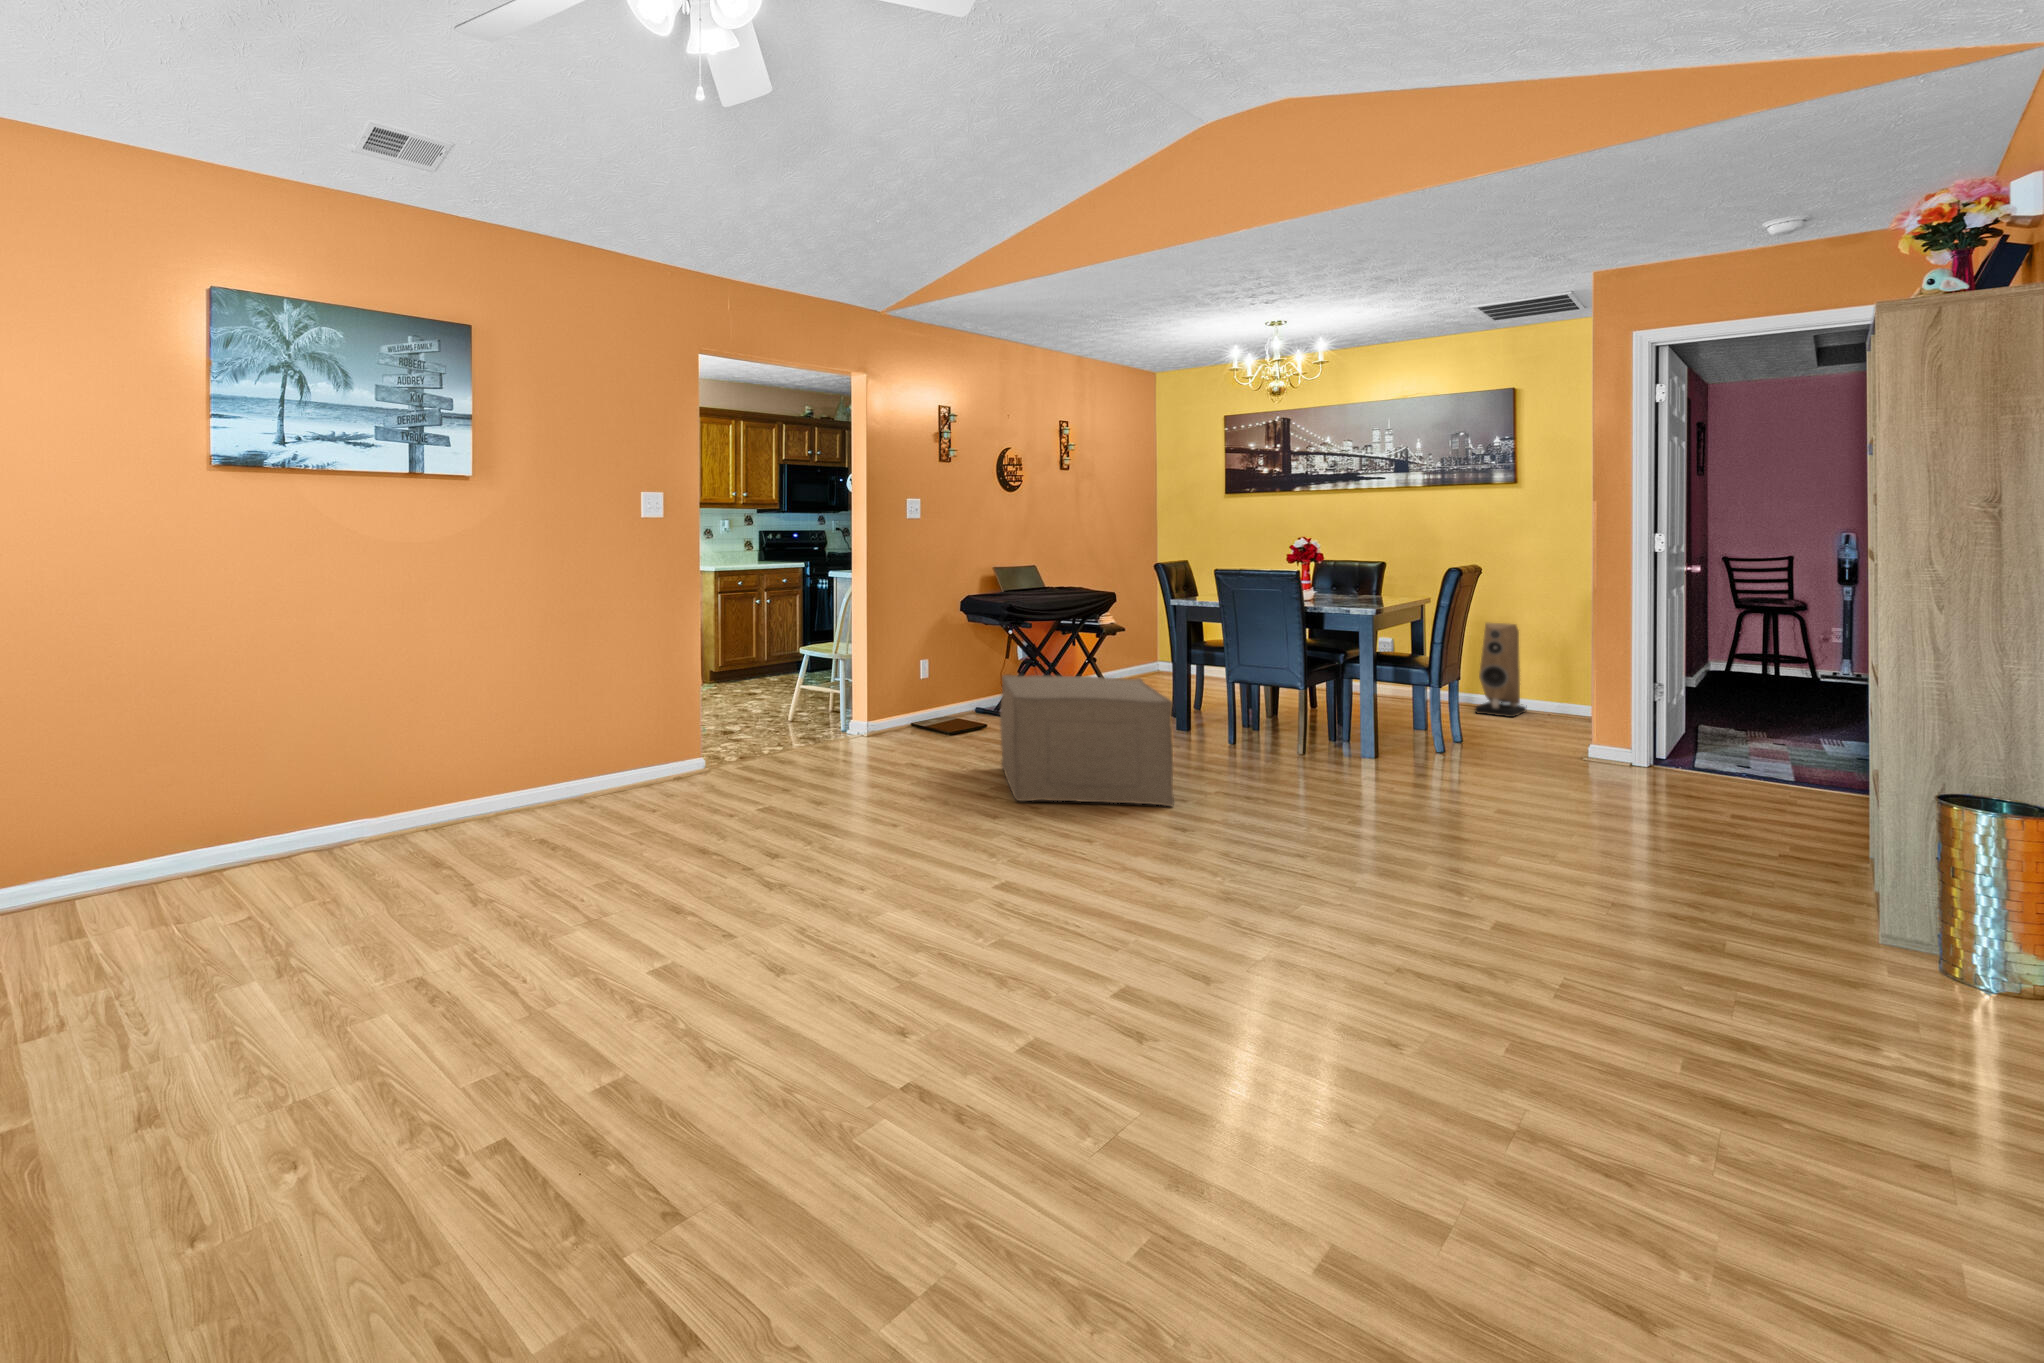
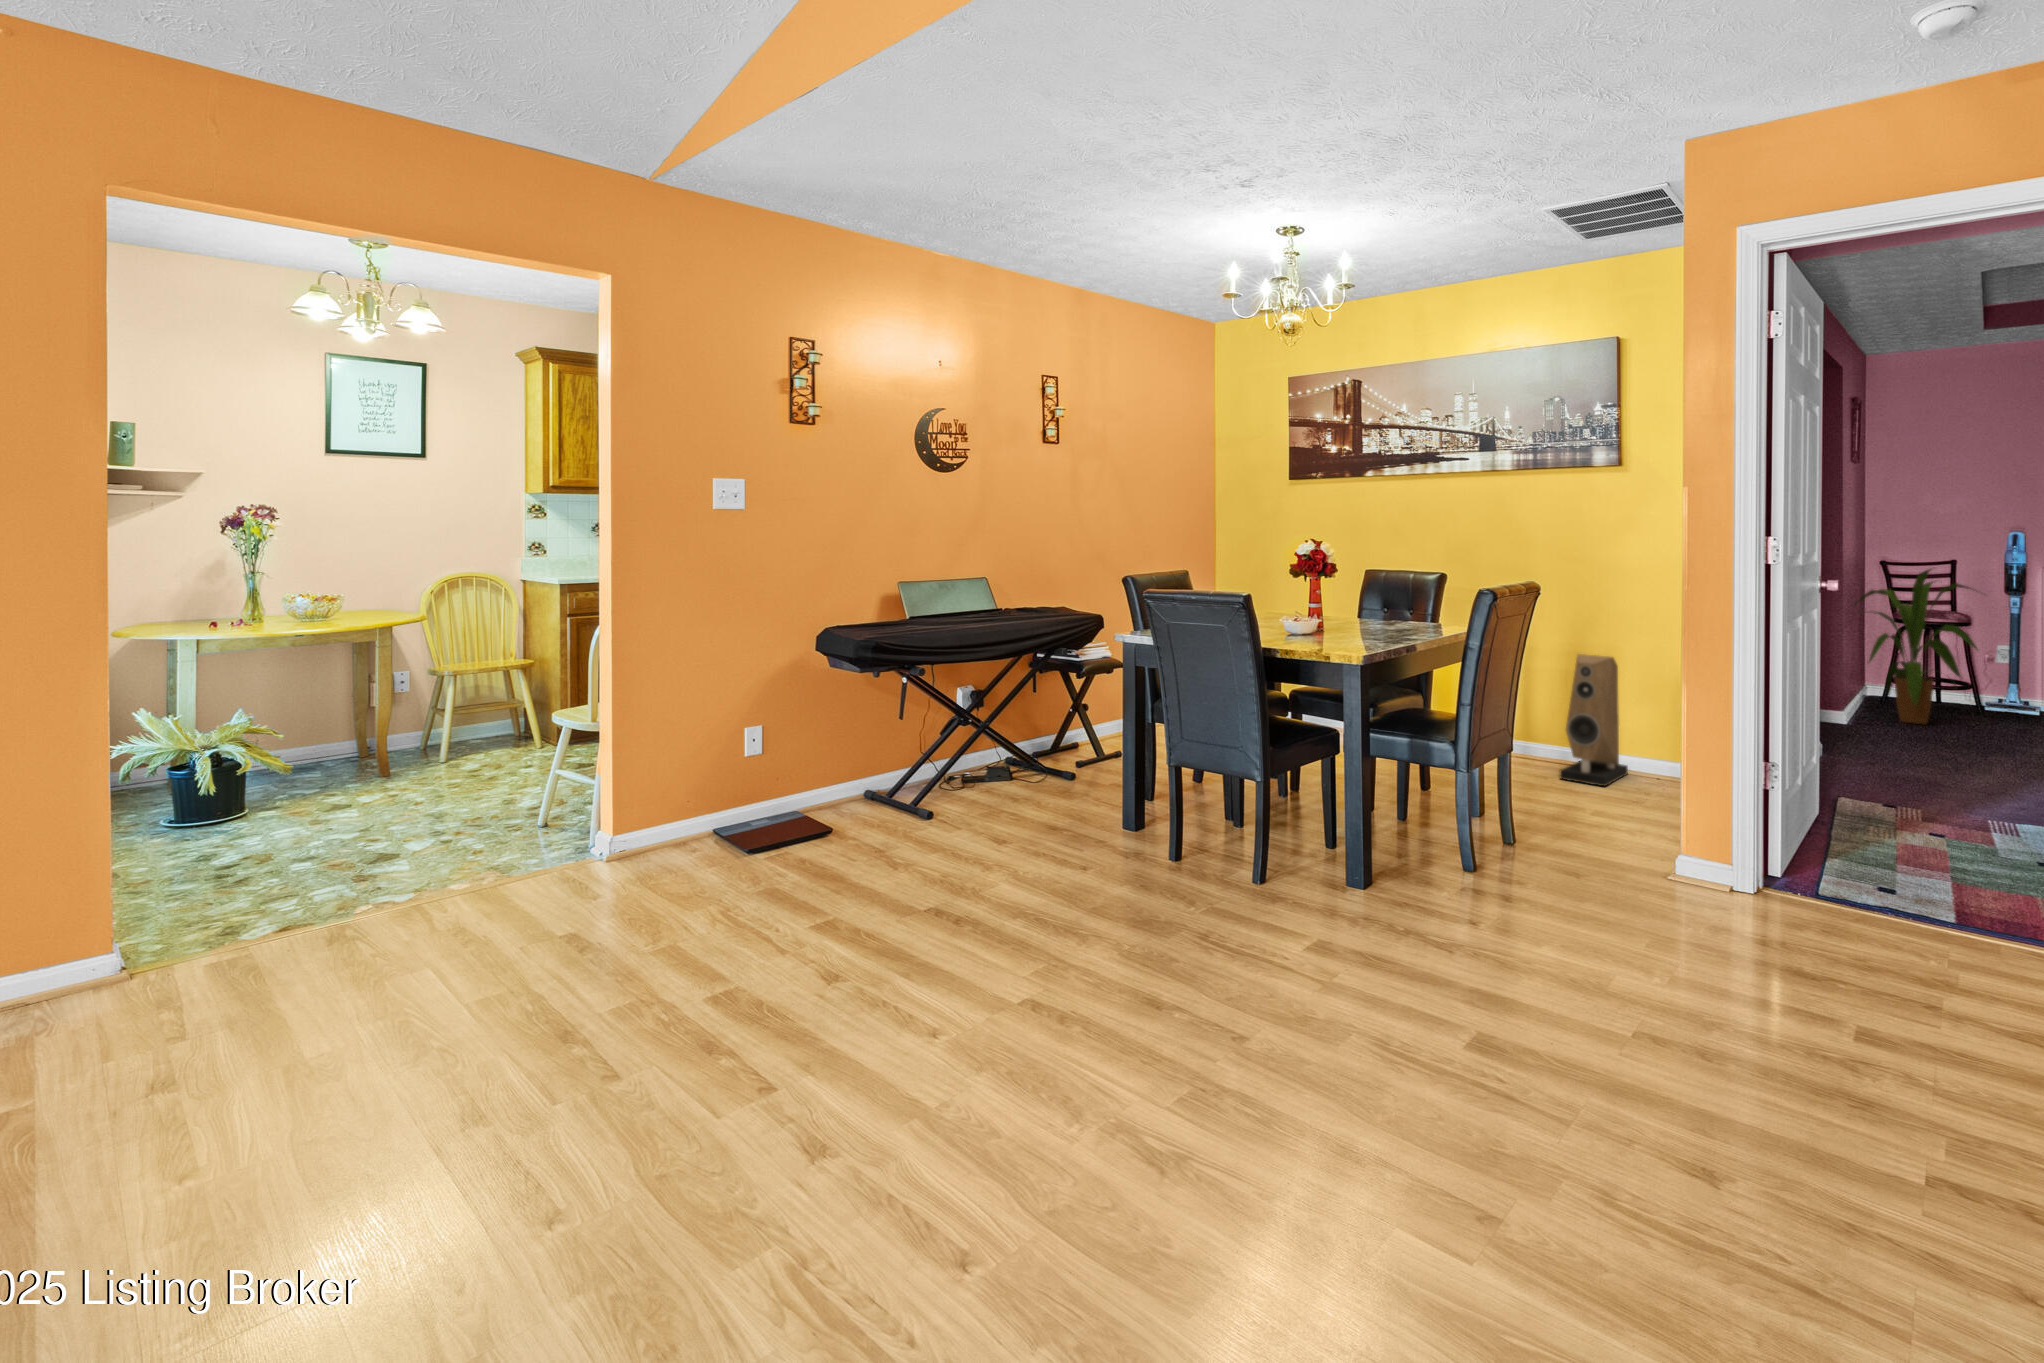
house plant: none [1700,560,1821,688] -> present [1856,569,1977,724]
ottoman: present [1000,675,1174,806] -> none [574,776,951,1062]

